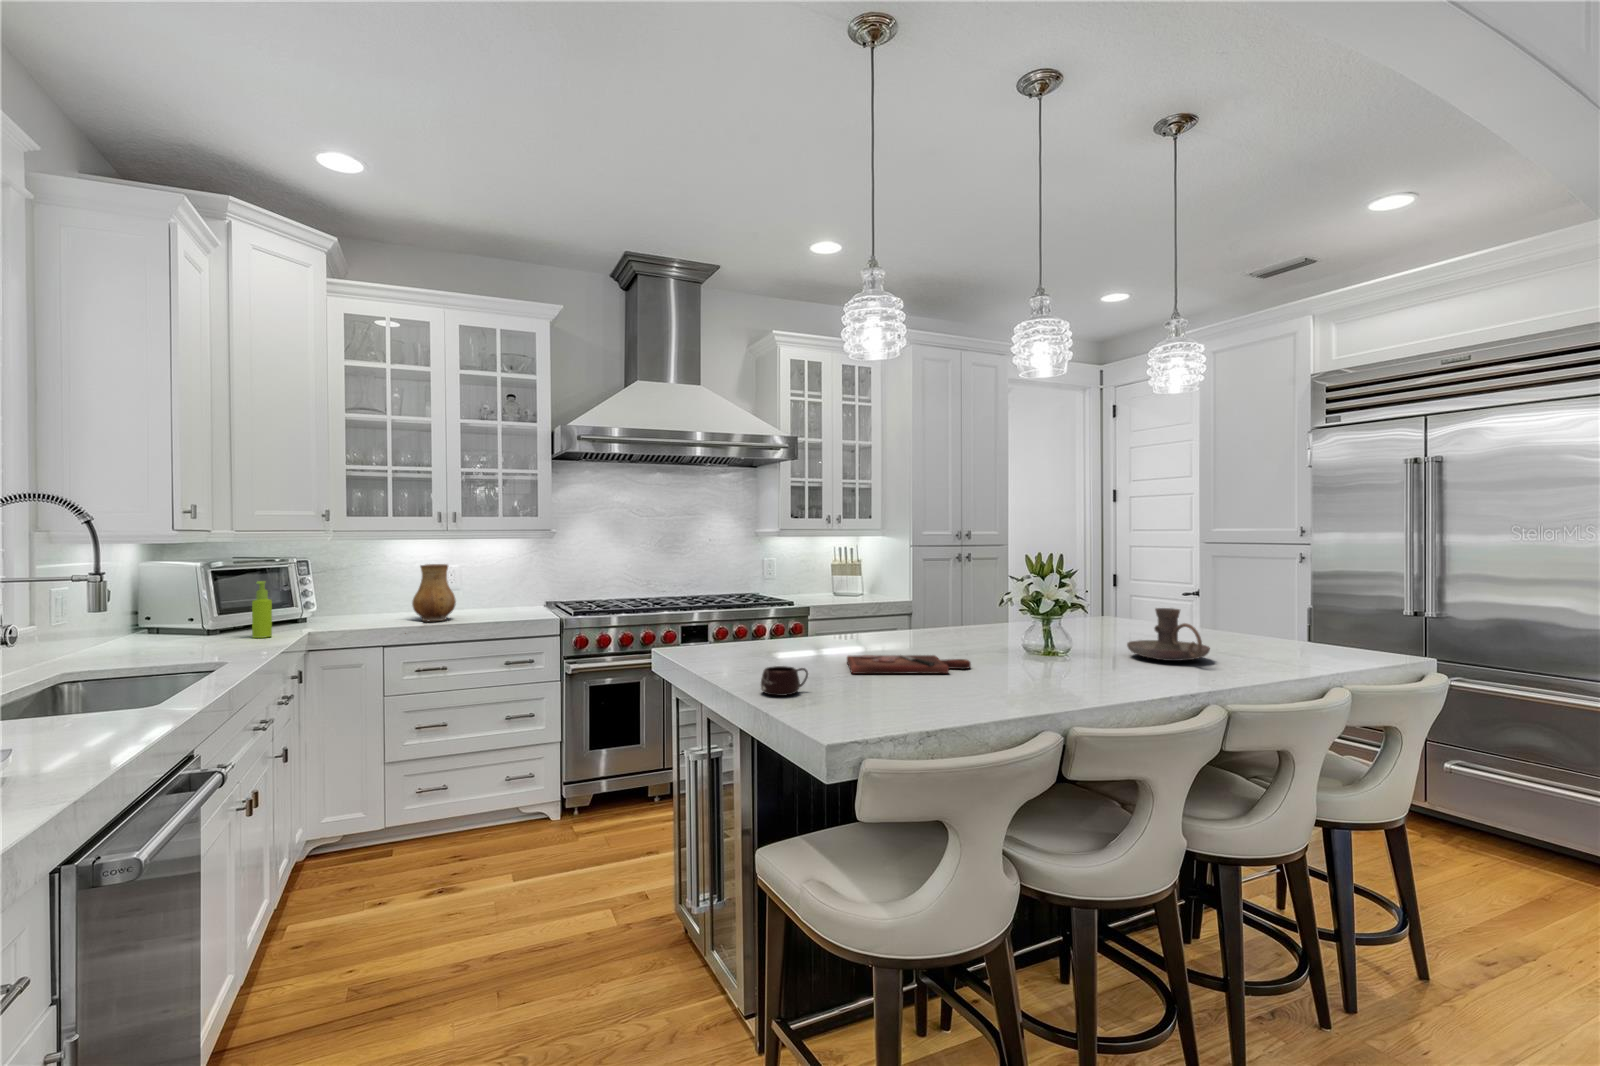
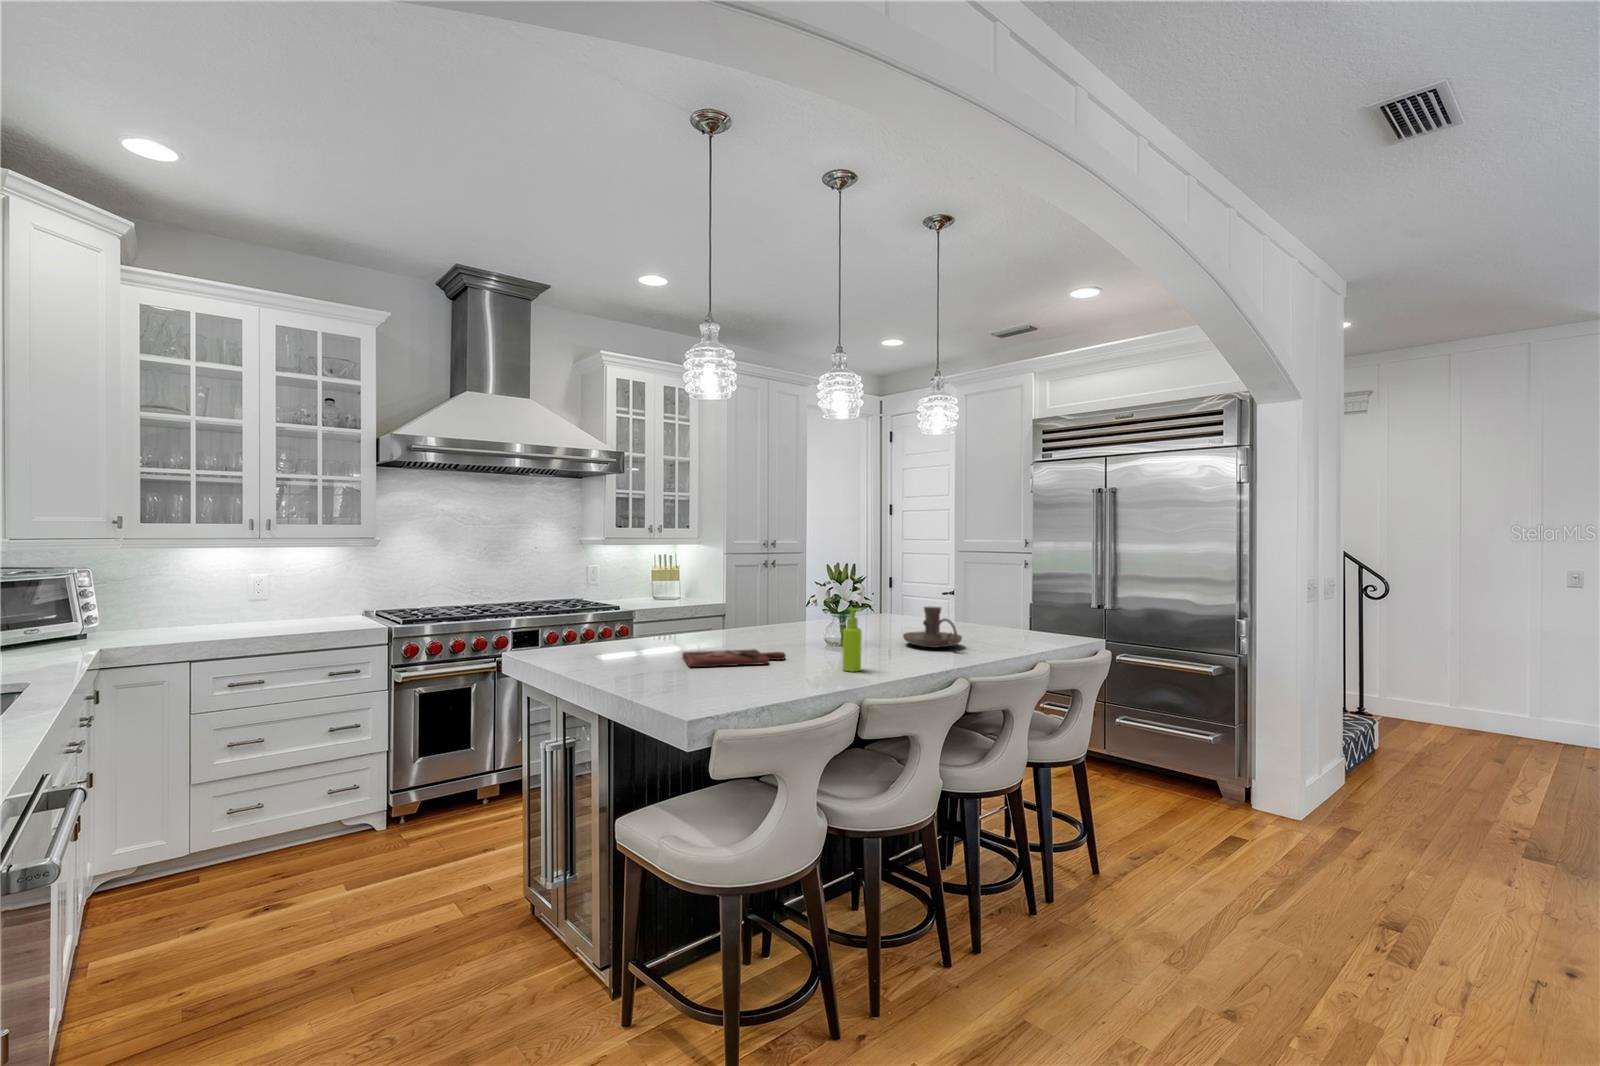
ceramic pitcher: present [412,564,456,621] -> none [220,571,270,630]
soap dispenser: present [252,581,272,638] -> present [843,608,862,672]
mug: present [761,666,808,696] -> none [616,664,657,689]

